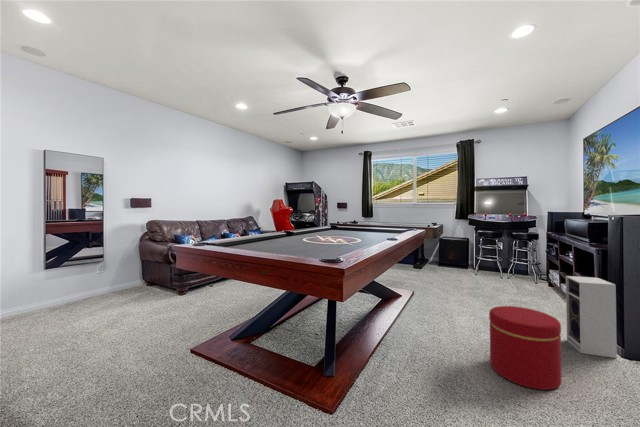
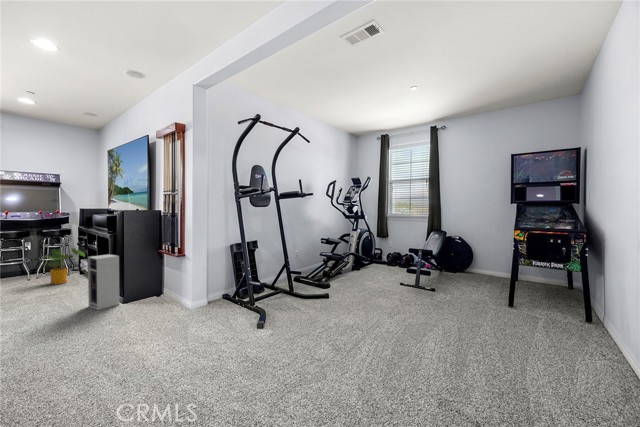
house plant: none [505,255,556,293] -> present [35,248,85,285]
ottoman: present [489,306,561,390] -> none [14,286,80,350]

